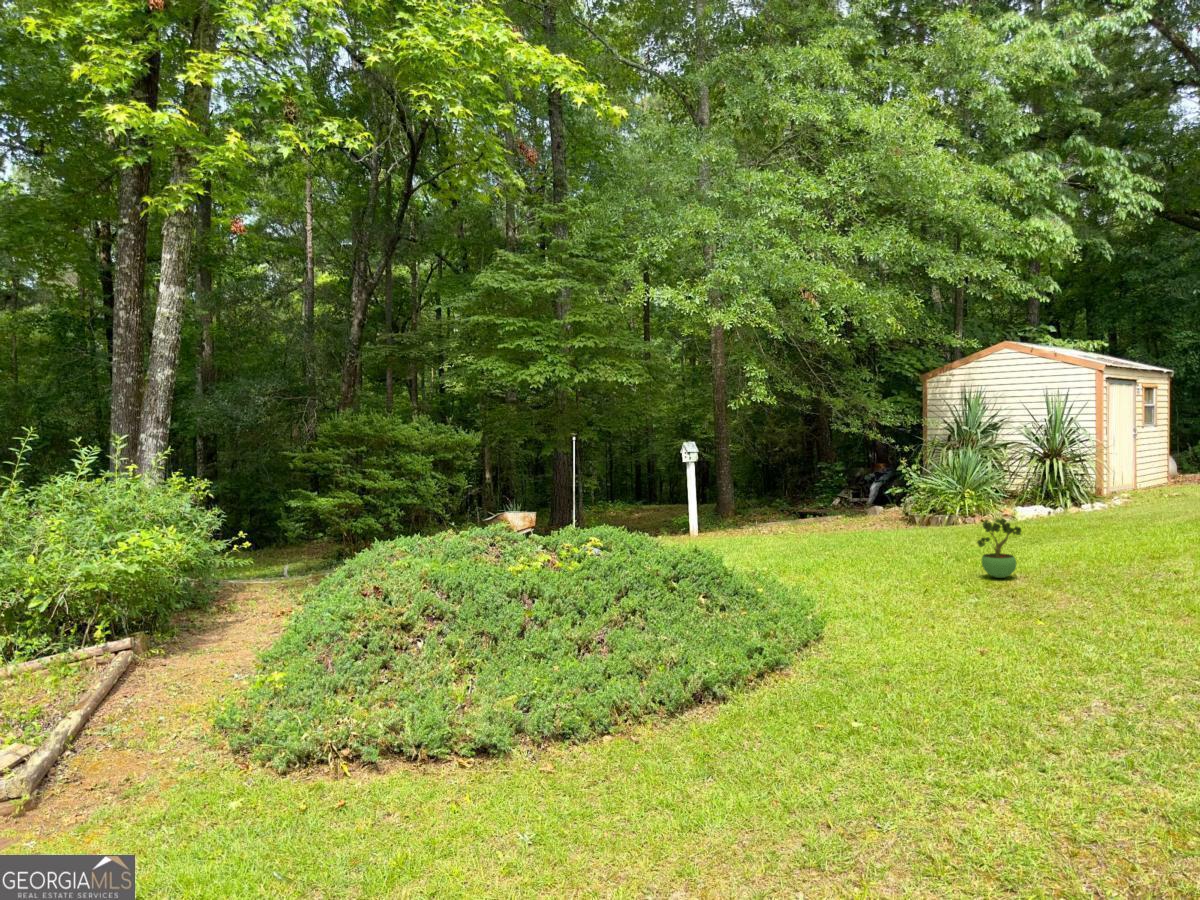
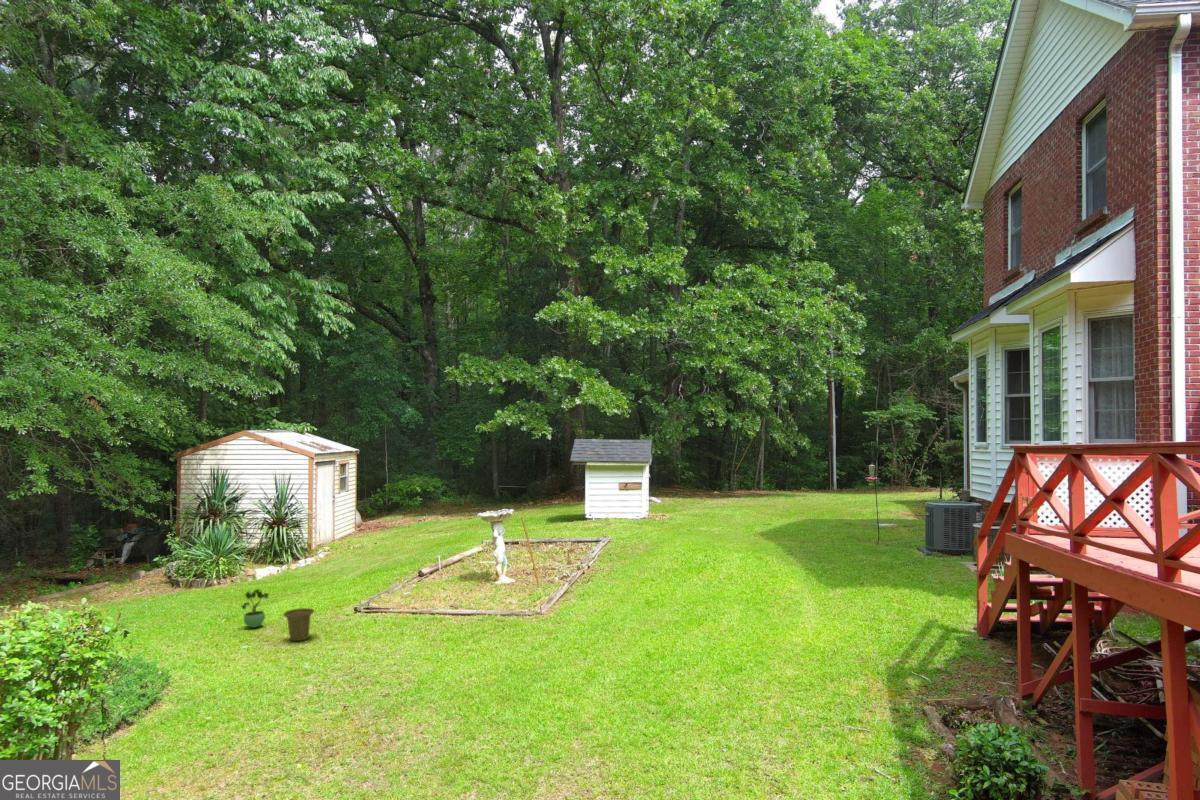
basket: none [1045,556,1107,612] -> present [284,608,314,641]

